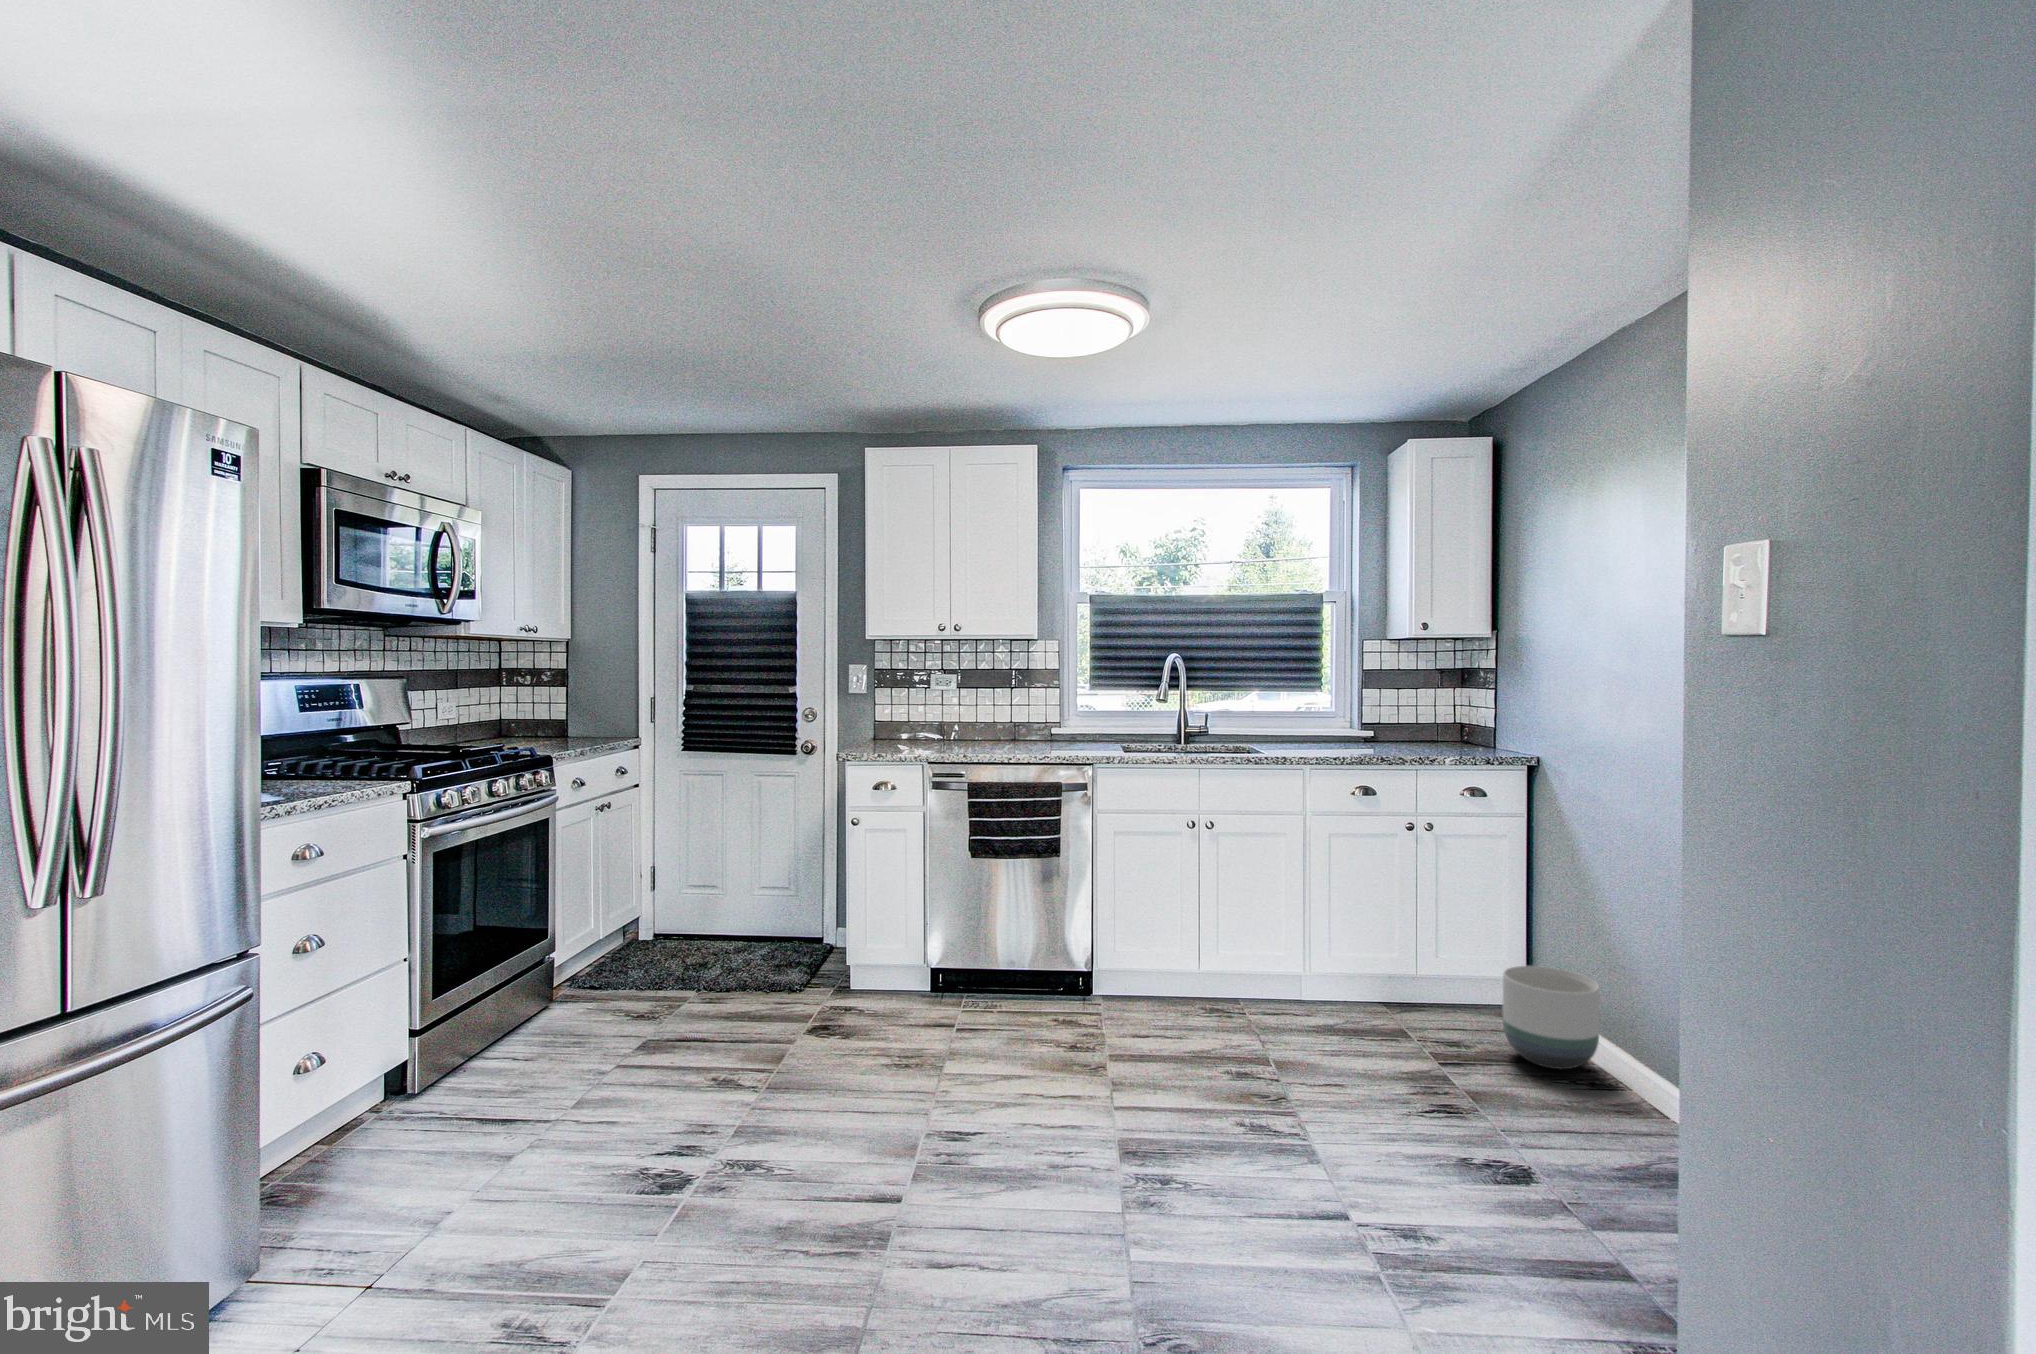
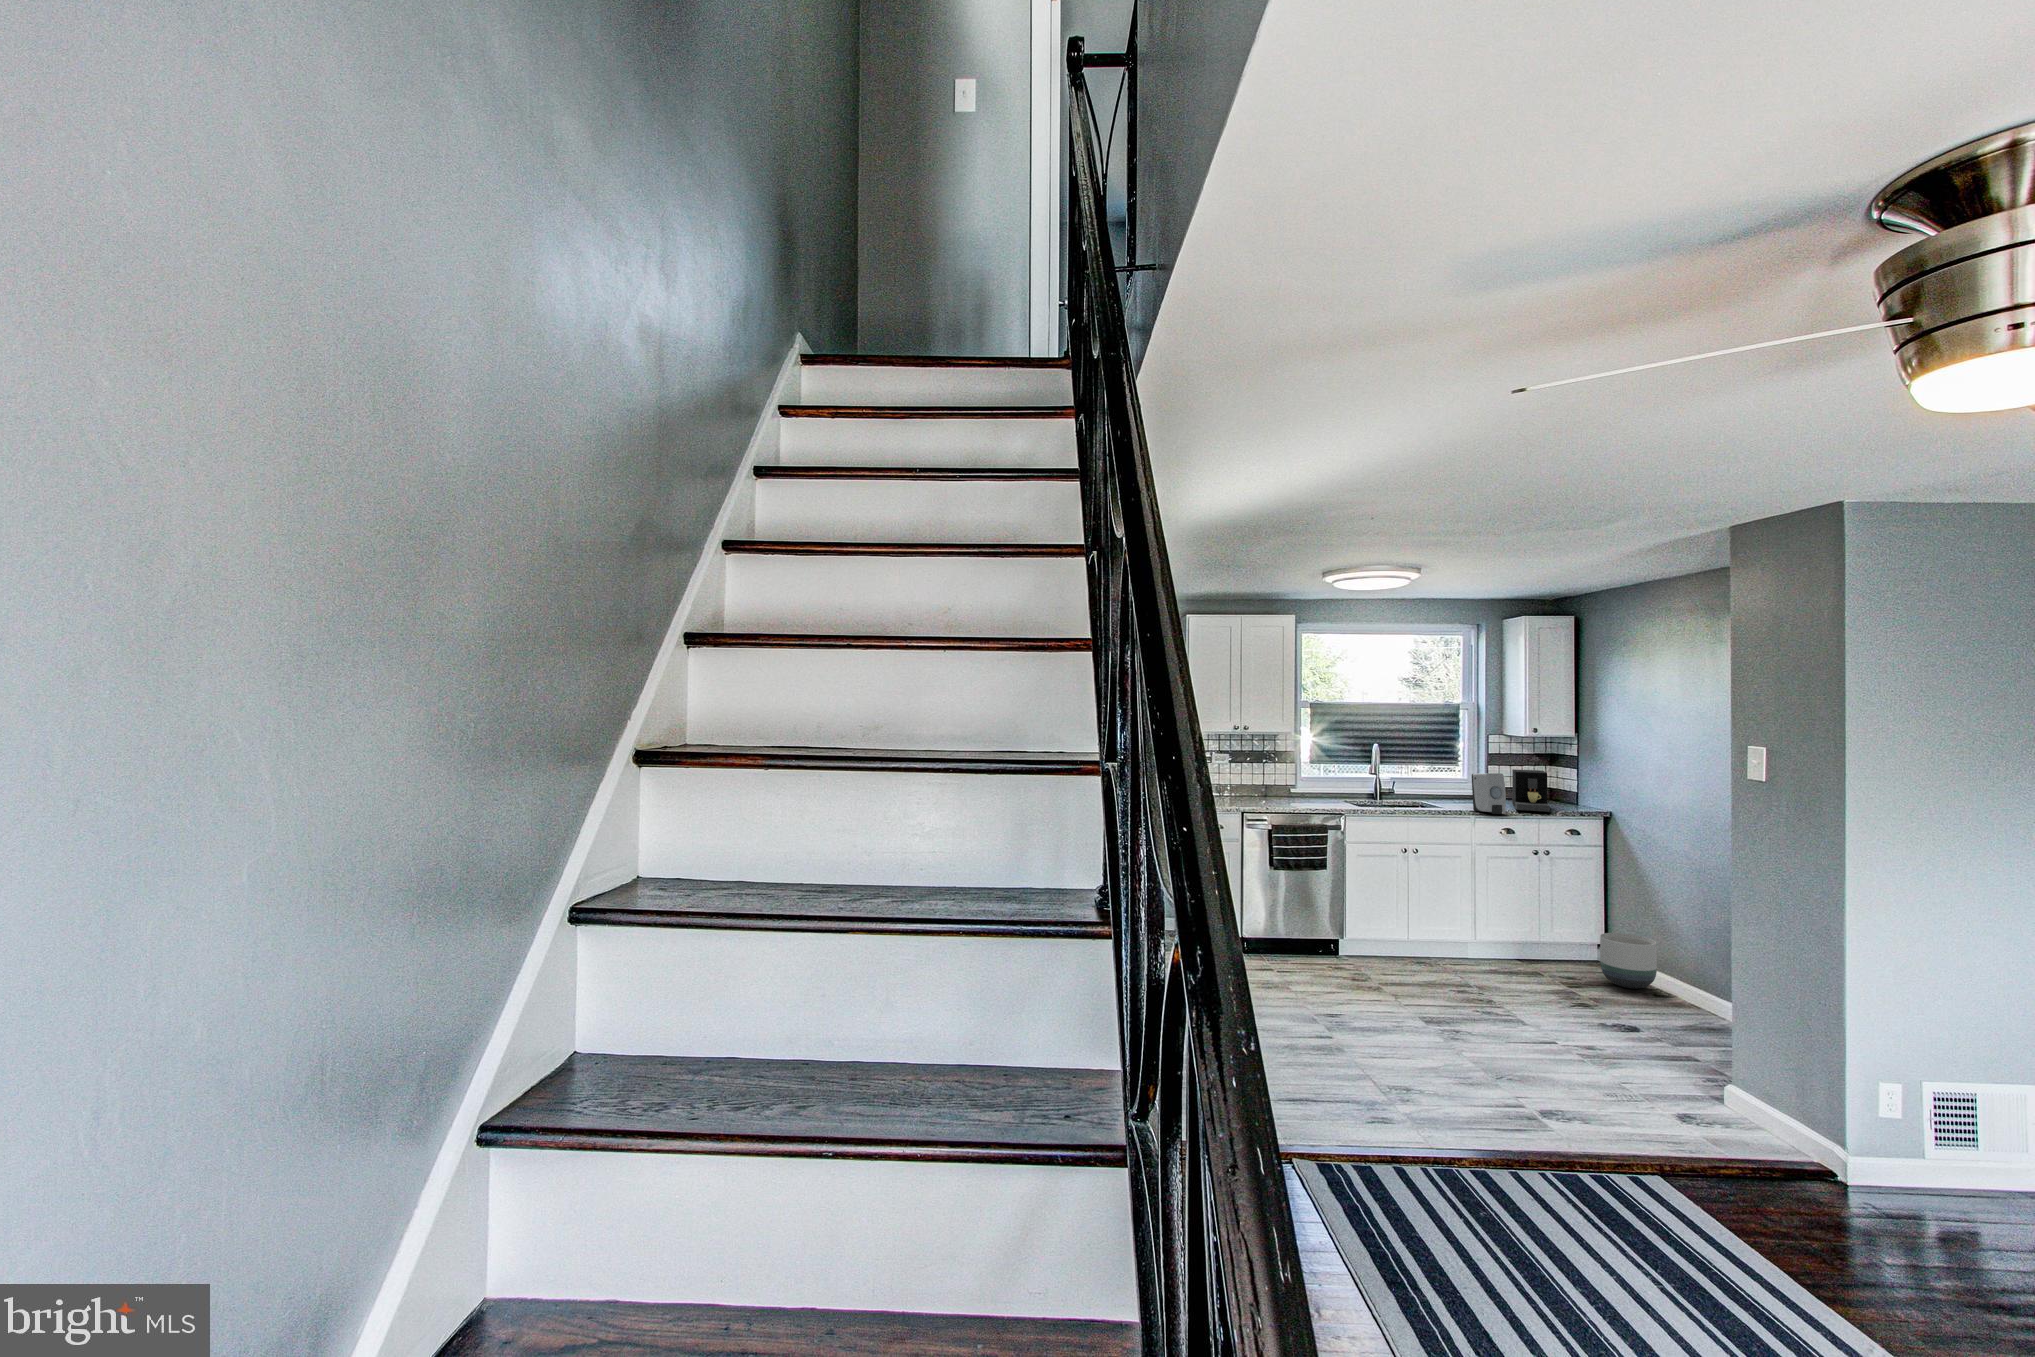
coffee maker: none [1383,692,1438,757] -> present [1512,769,1550,812]
soap dispenser: none [1309,693,1358,761] -> present [1472,773,1506,814]

